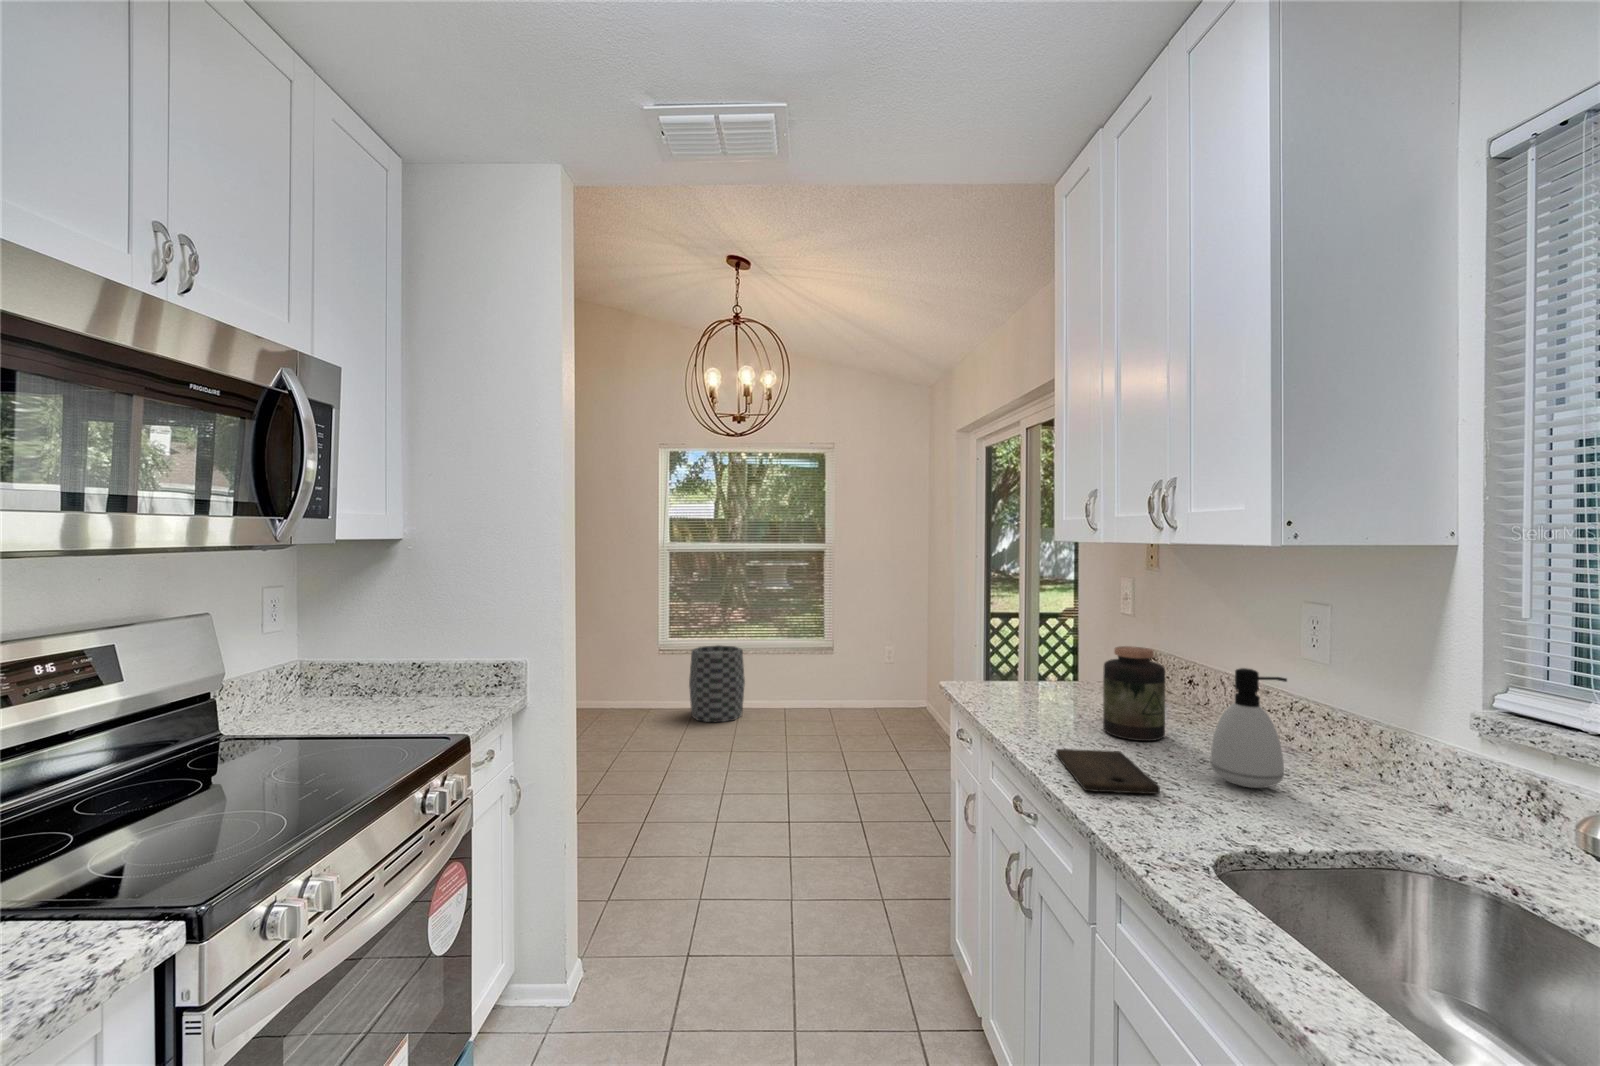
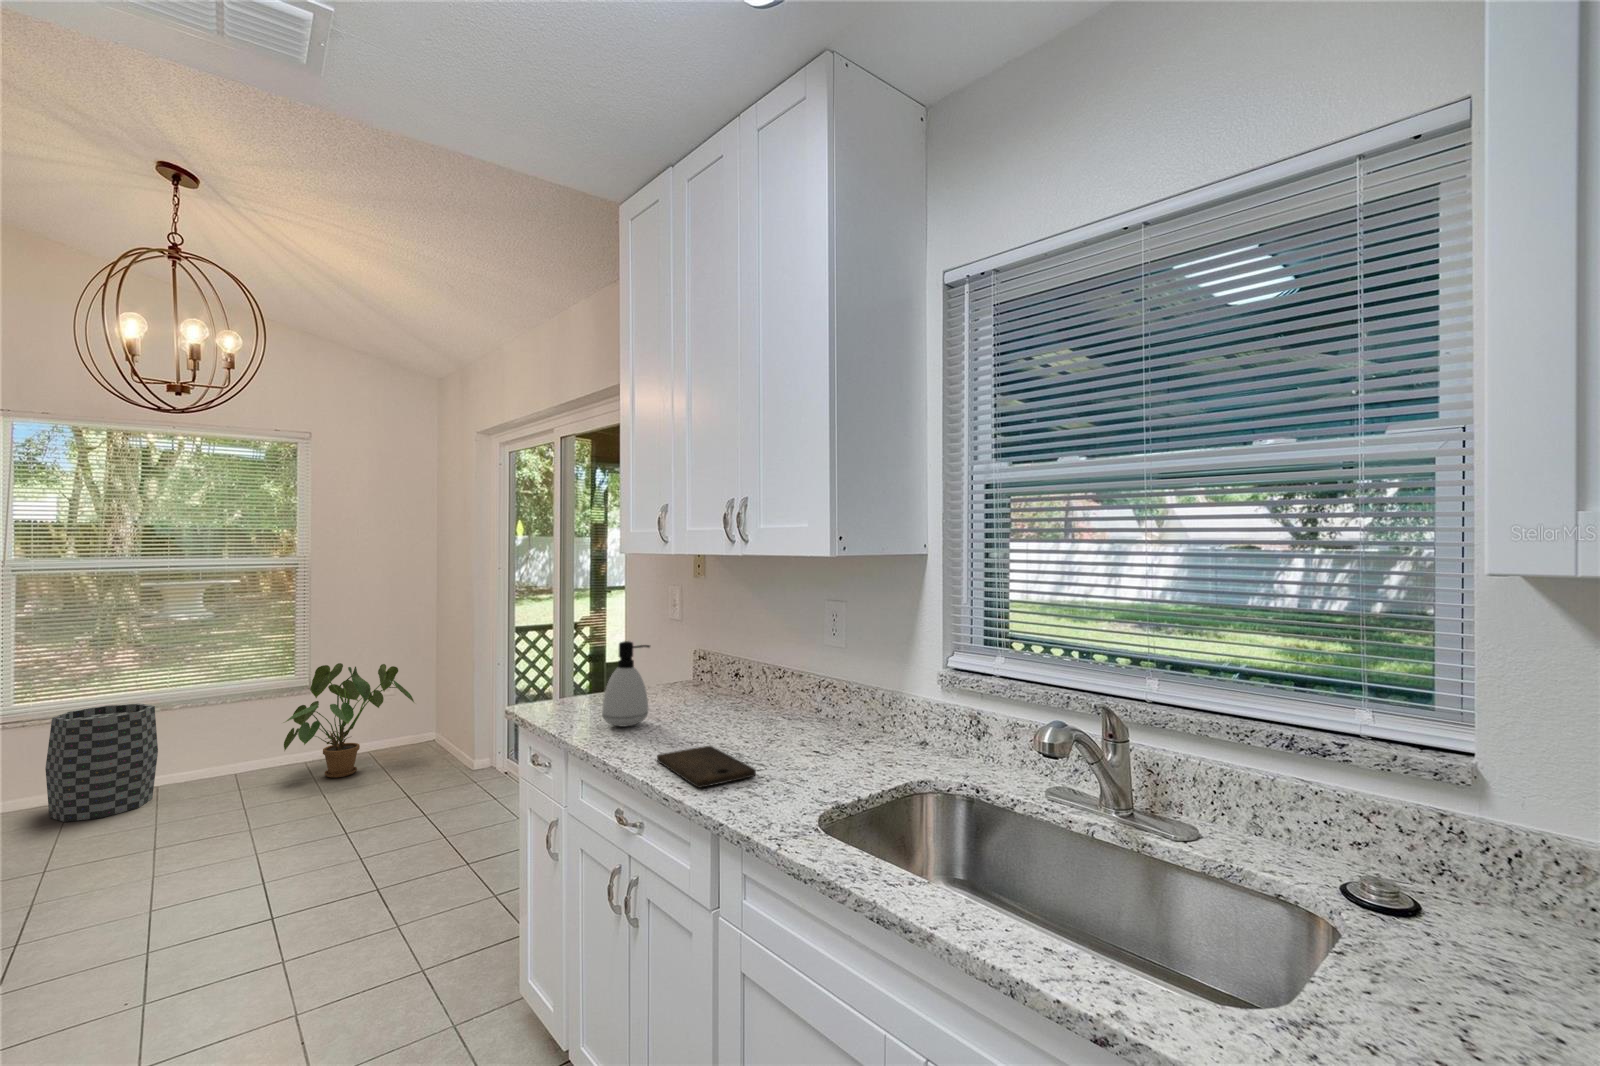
house plant: none [815,630,910,724] -> present [284,663,414,778]
jar: present [1103,646,1165,741] -> none [684,649,735,734]
soap dispenser: present [1211,668,1287,788] -> present [602,641,650,727]

